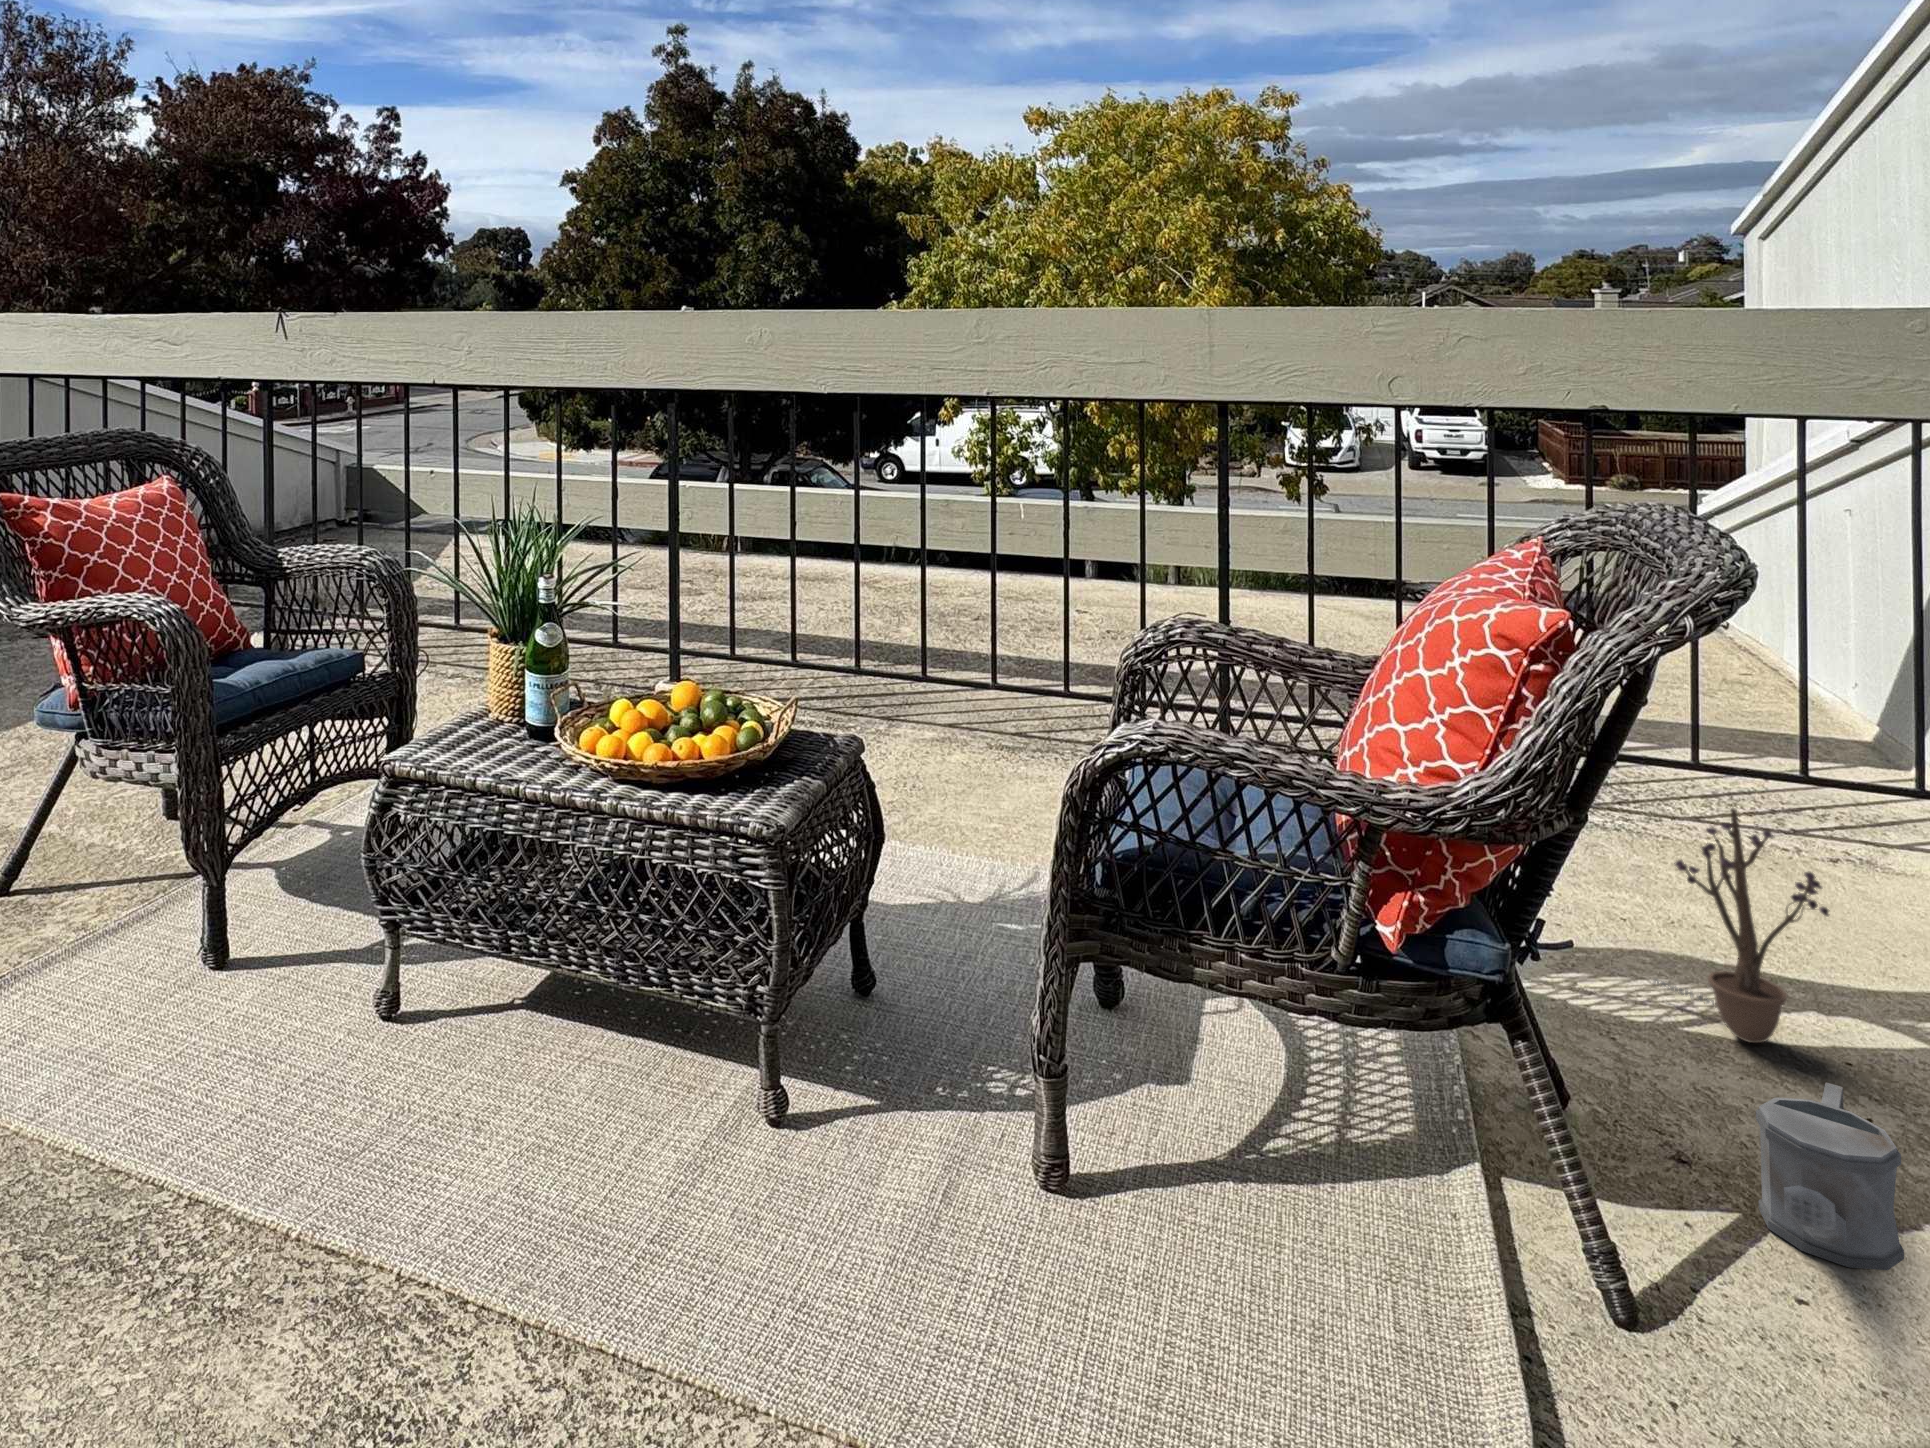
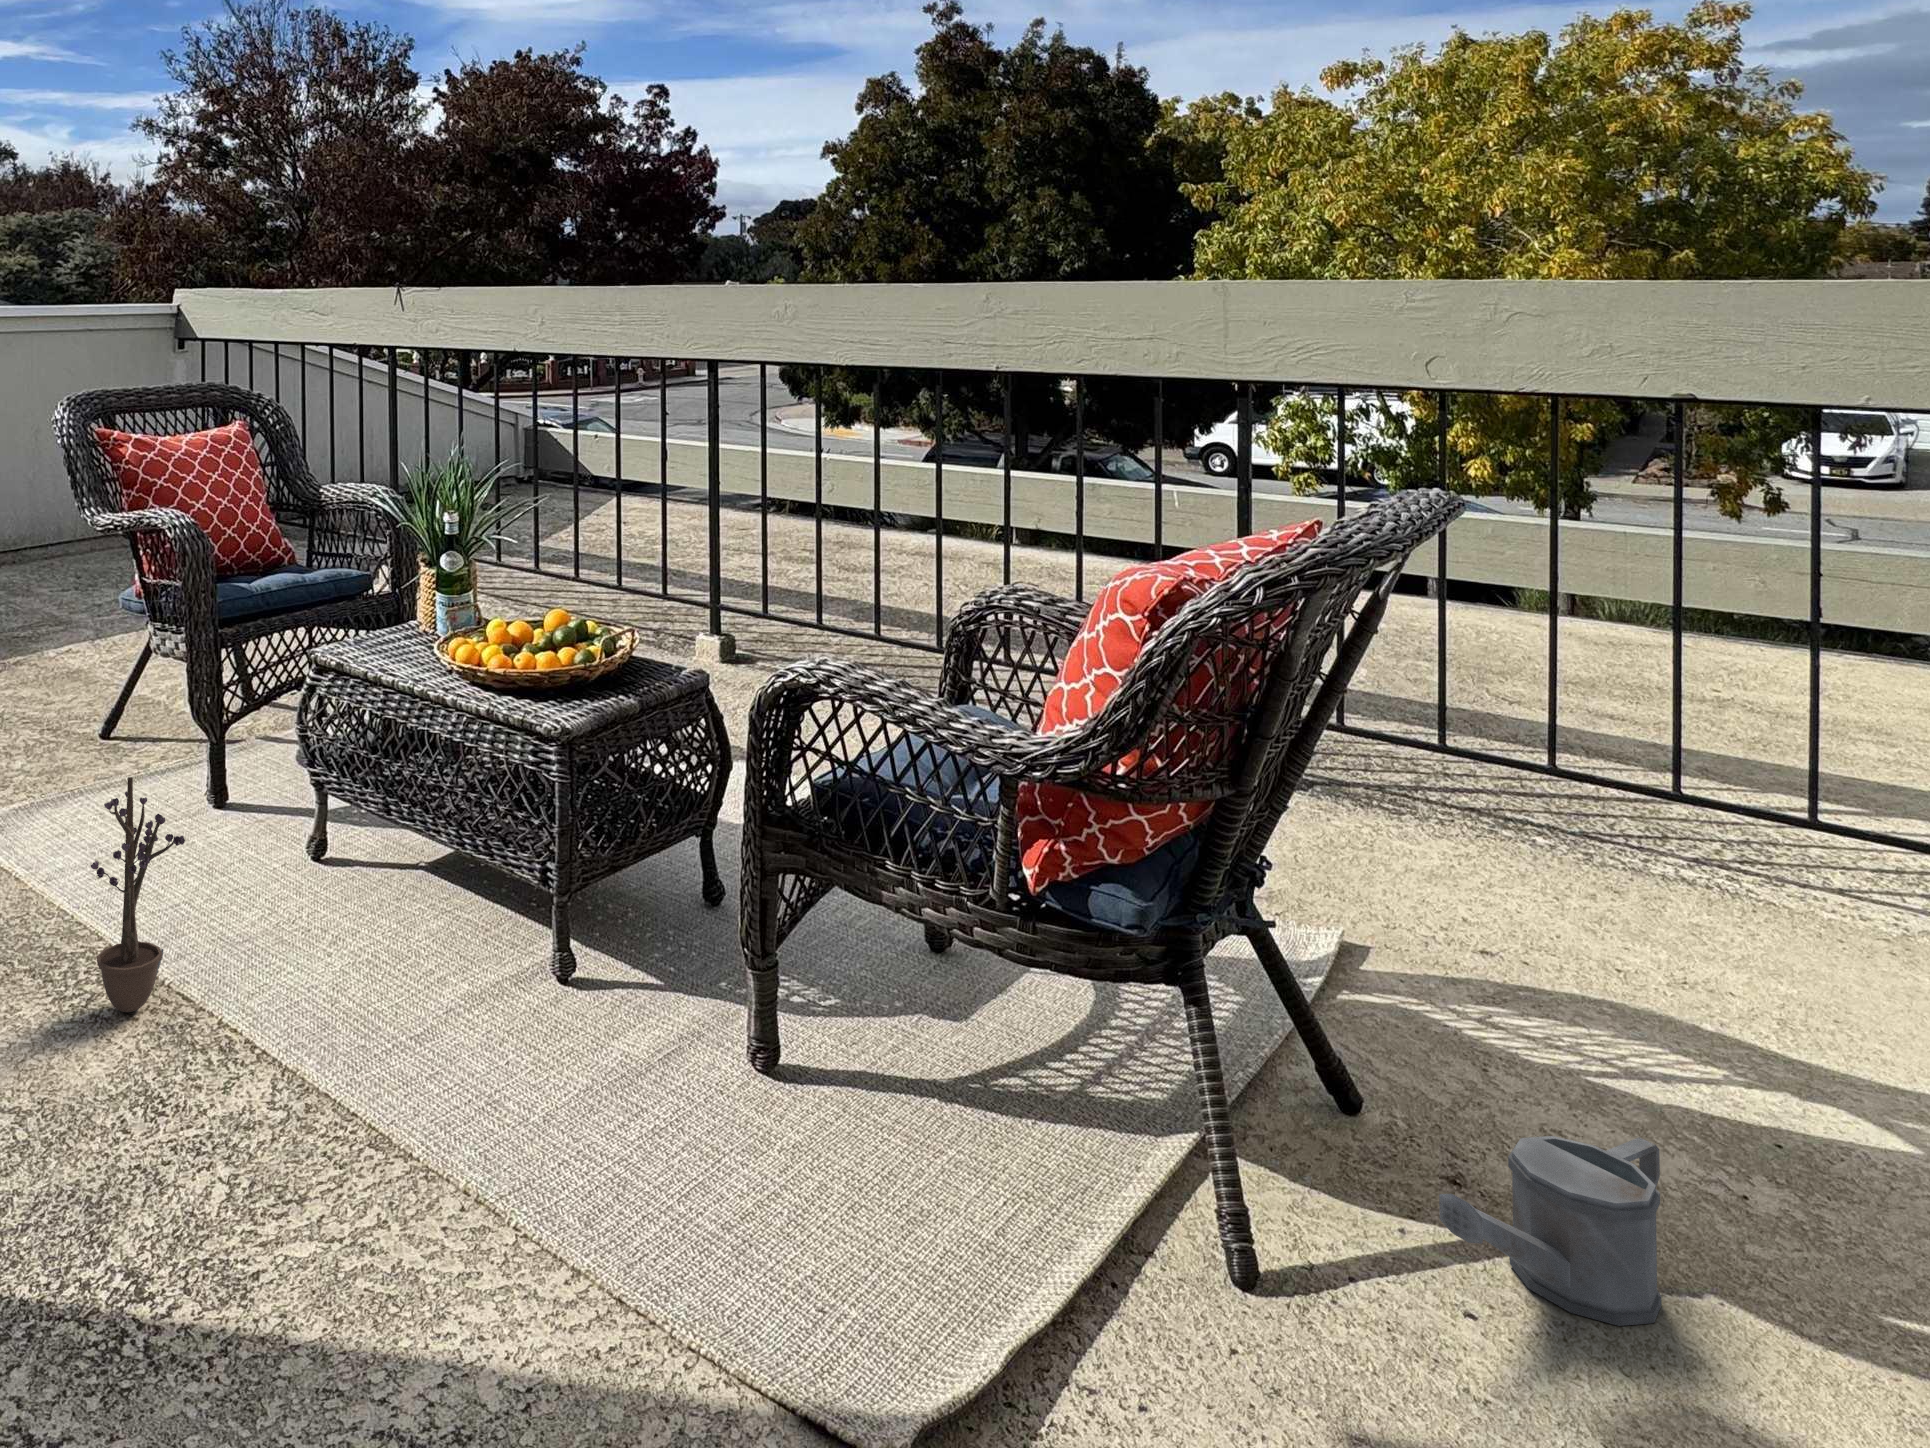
decorative plant: present [1654,809,1829,1043] -> present [91,777,185,1013]

